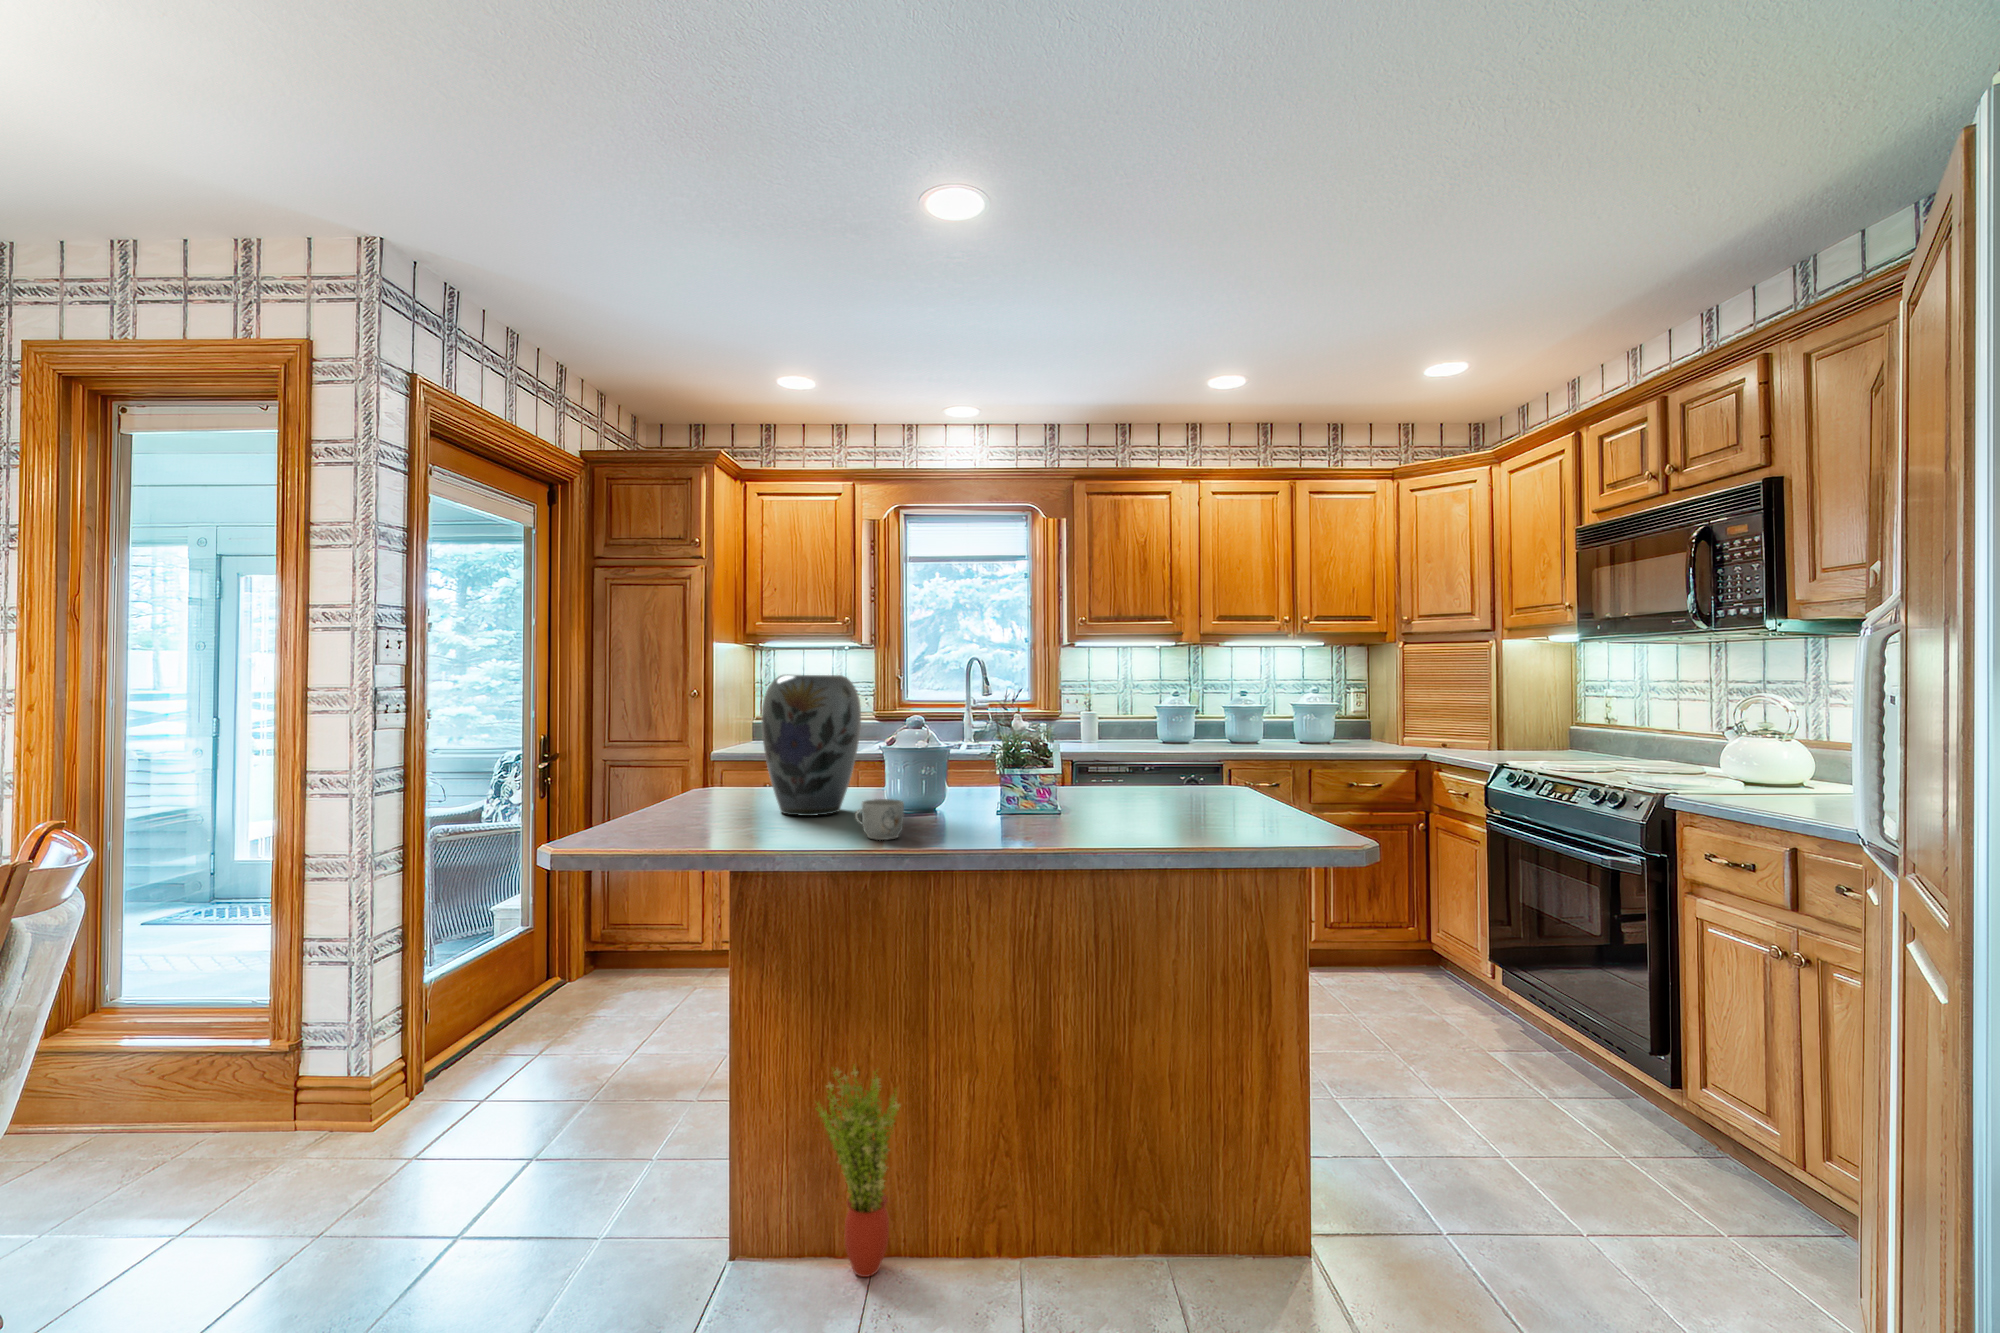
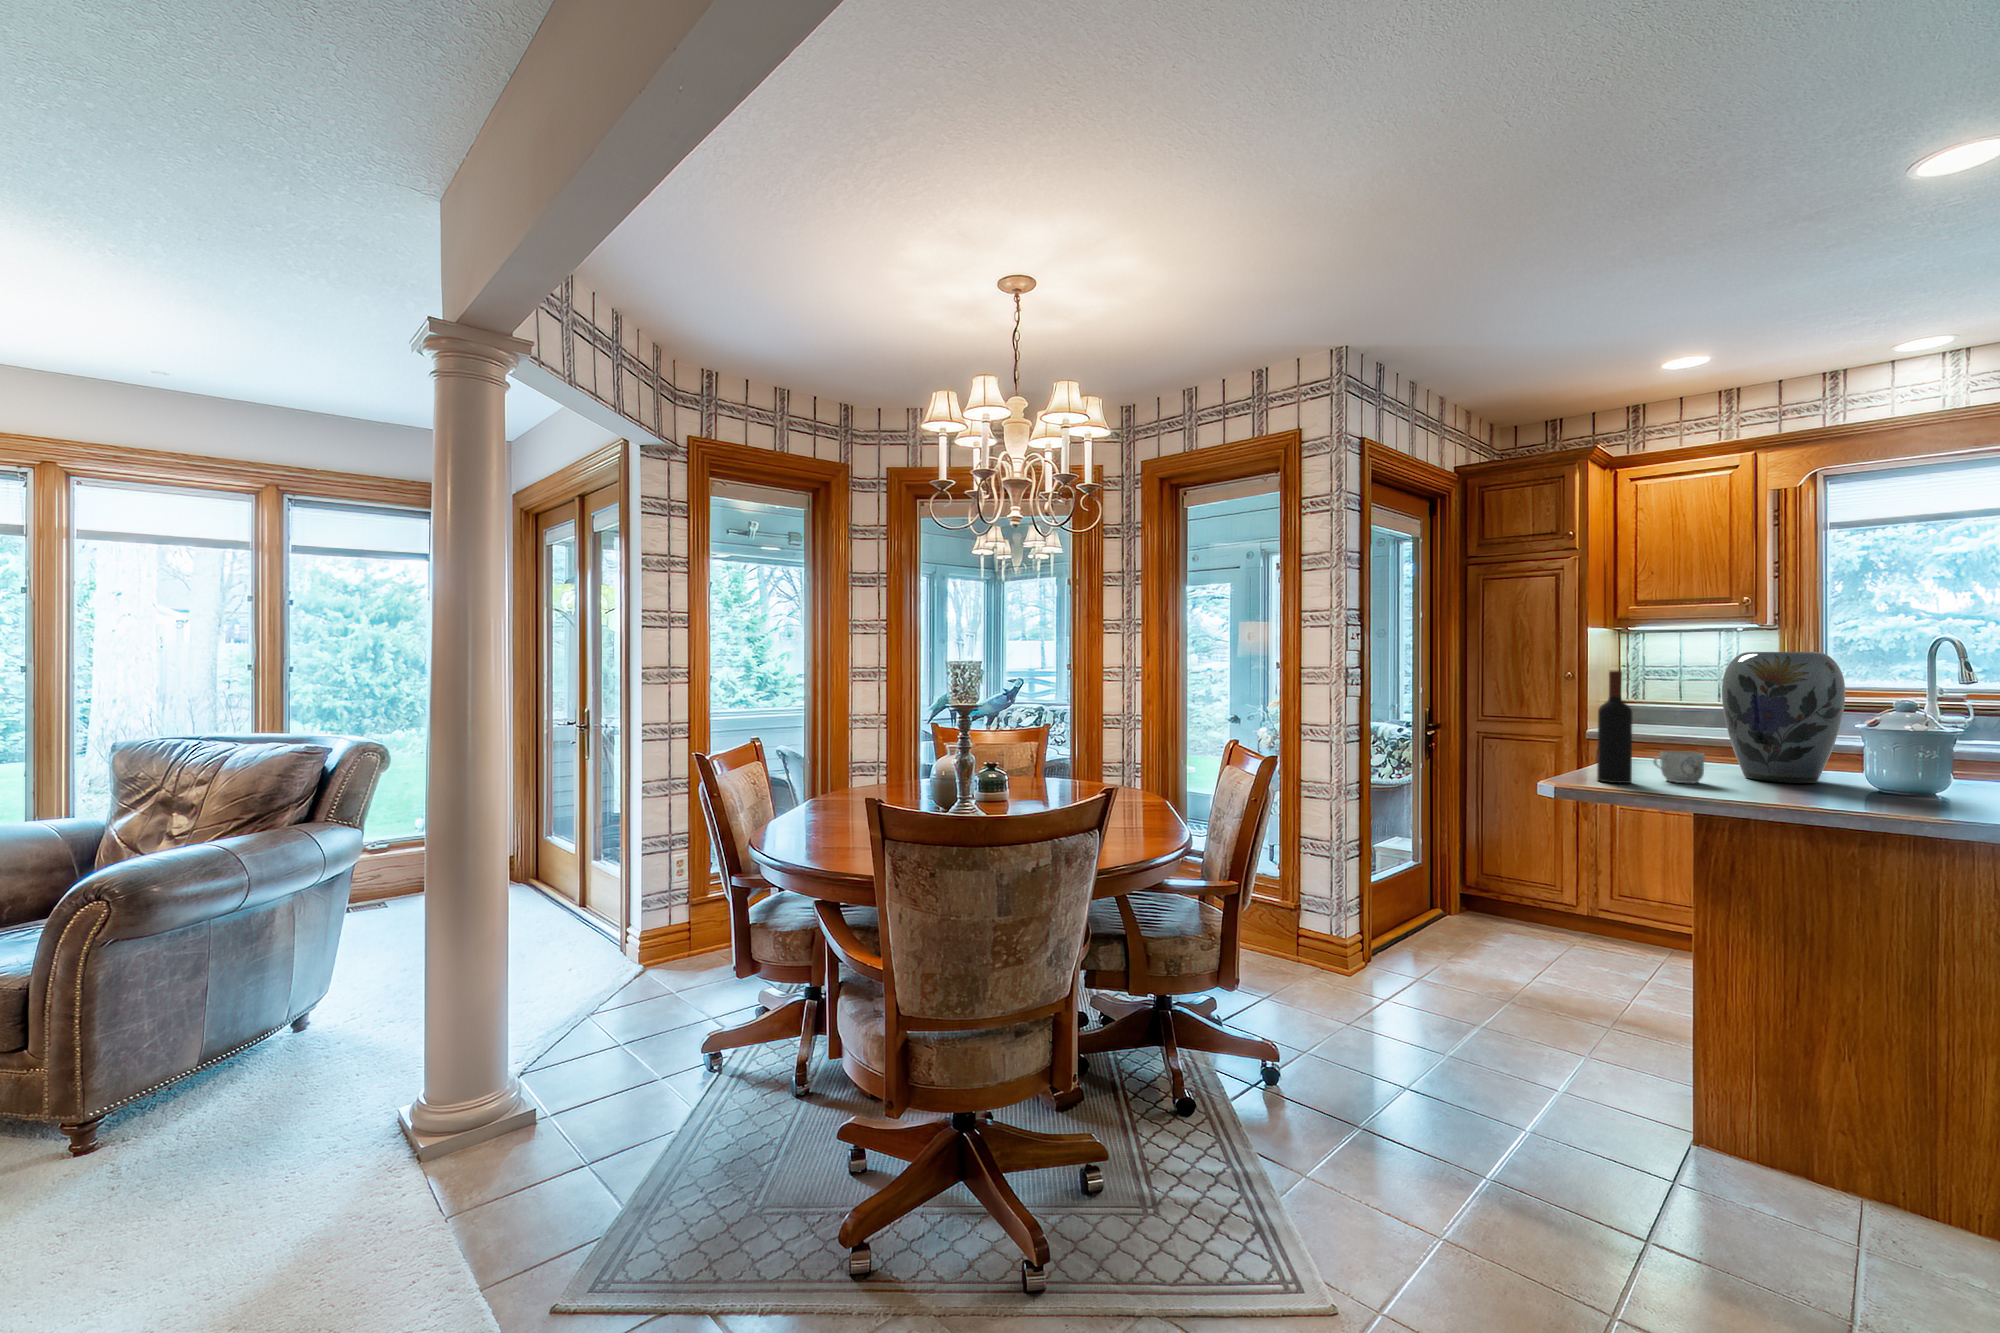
wine bottle: none [612,697,651,840] -> present [1597,671,1632,783]
mug: present [855,799,904,840] -> present [1653,751,1705,783]
potted plant: present [815,1065,901,1277] -> none [1811,1012,1930,1219]

